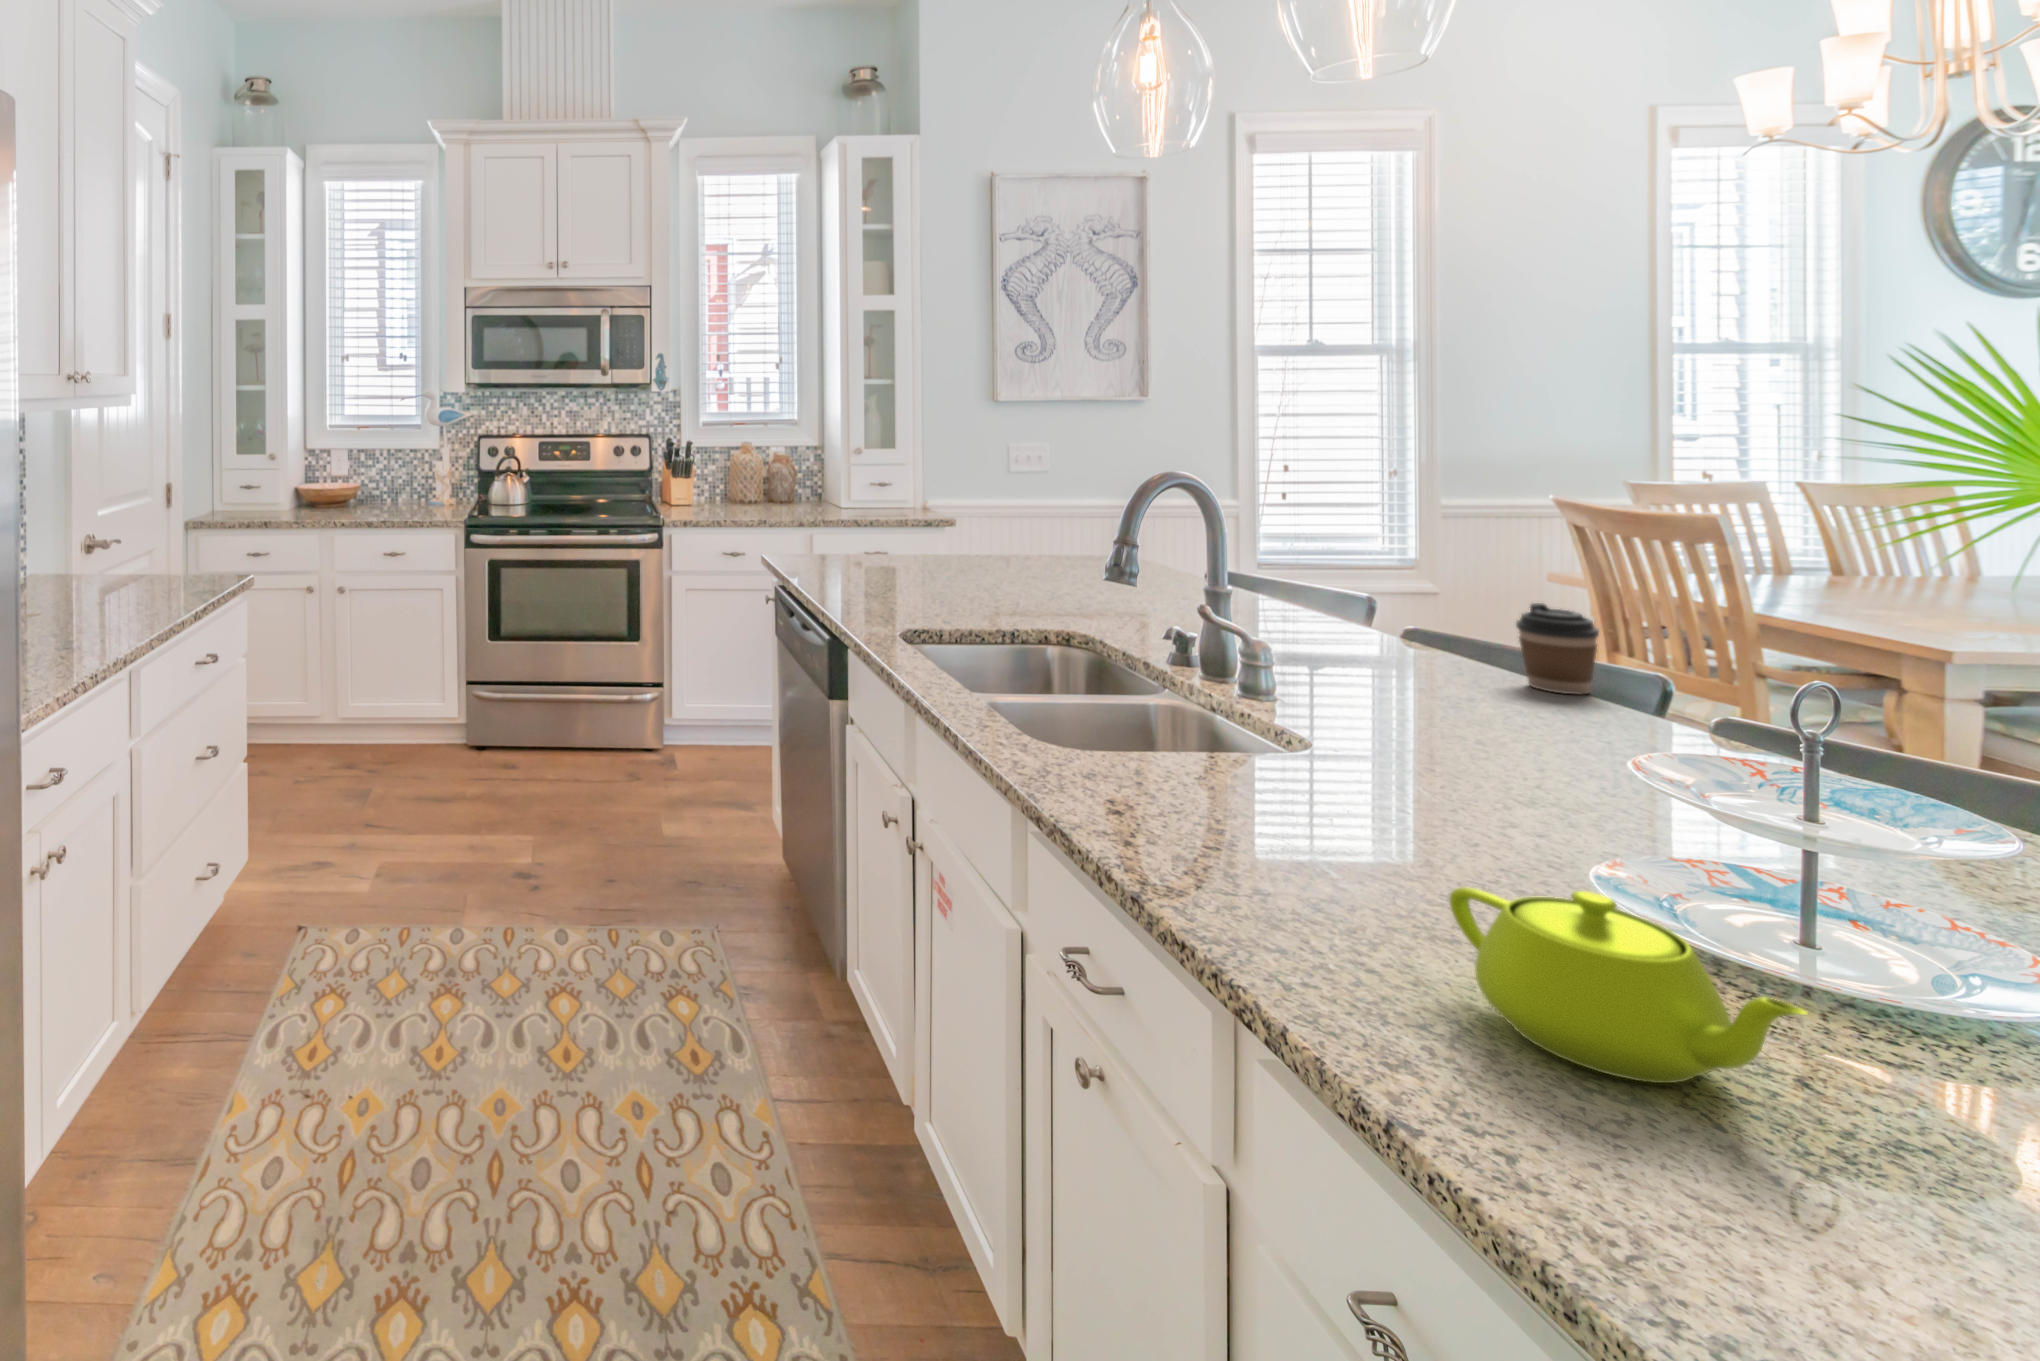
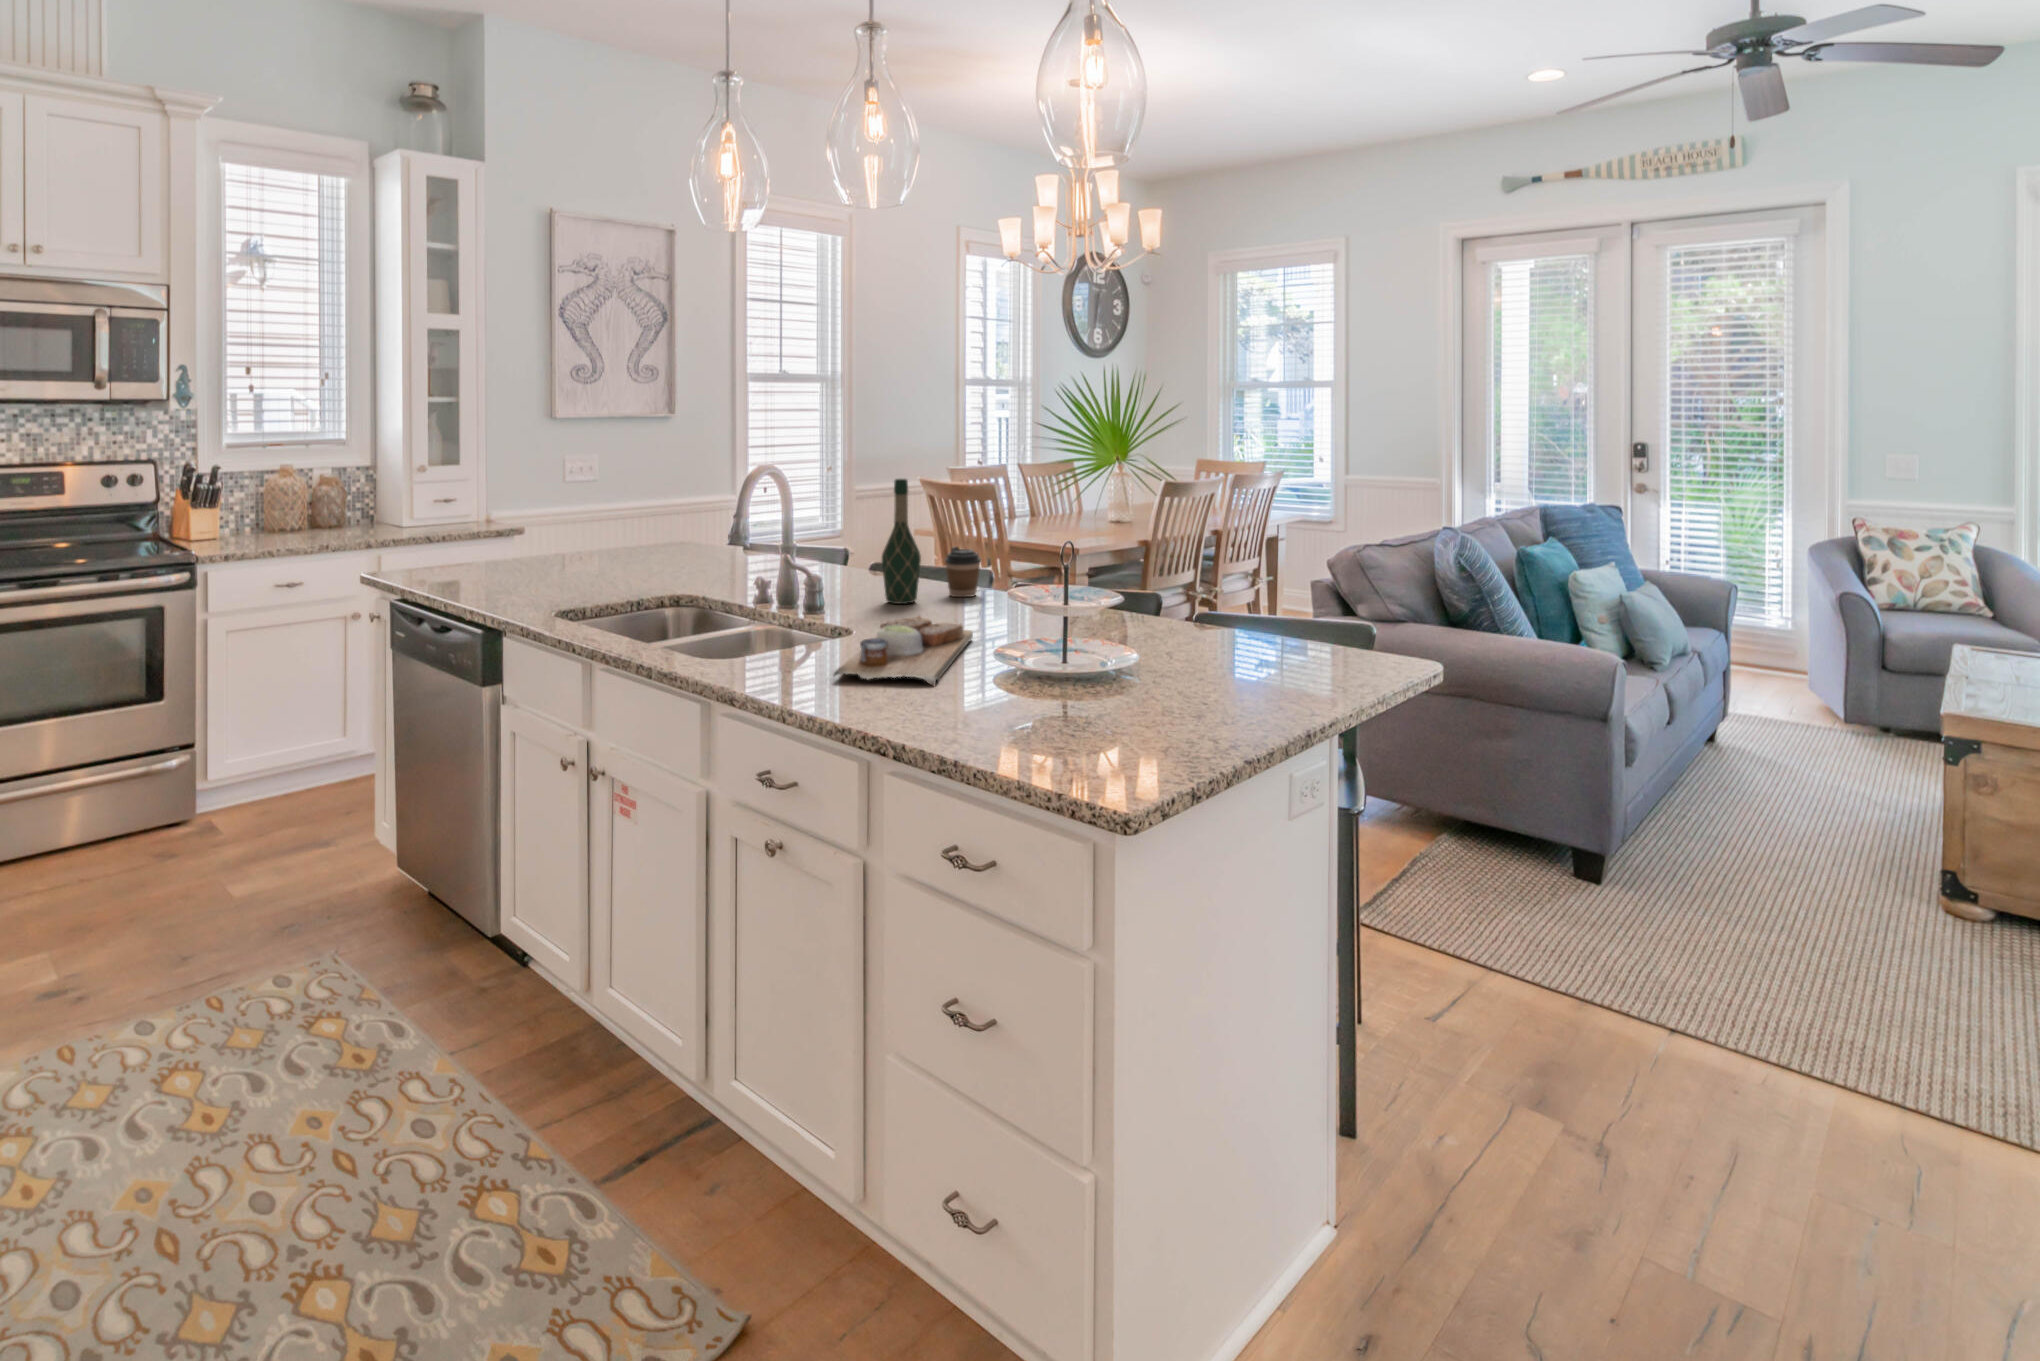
wine bottle: none [1378,482,1458,686] -> present [882,479,921,604]
cutting board: none [1194,712,1535,855] -> present [834,616,973,686]
teapot: present [1450,887,1807,1083] -> none [982,666,1105,741]

